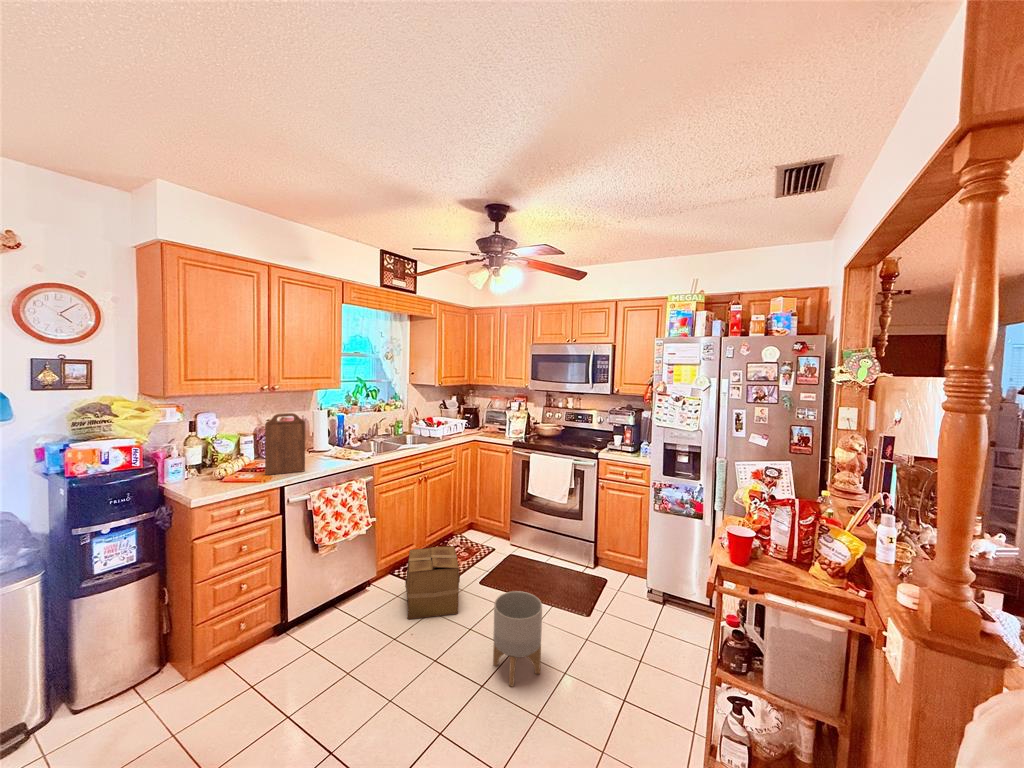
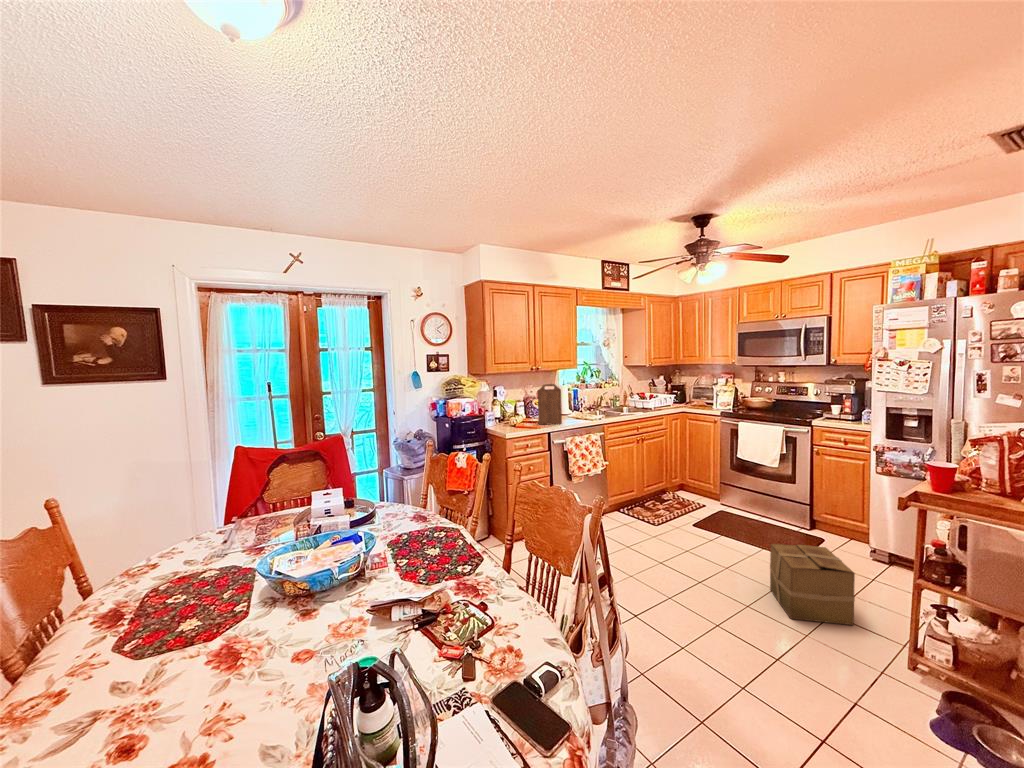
cardboard box: present [405,546,460,619] -> present [770,544,855,625]
planter: present [493,591,542,687] -> none [709,518,751,583]

